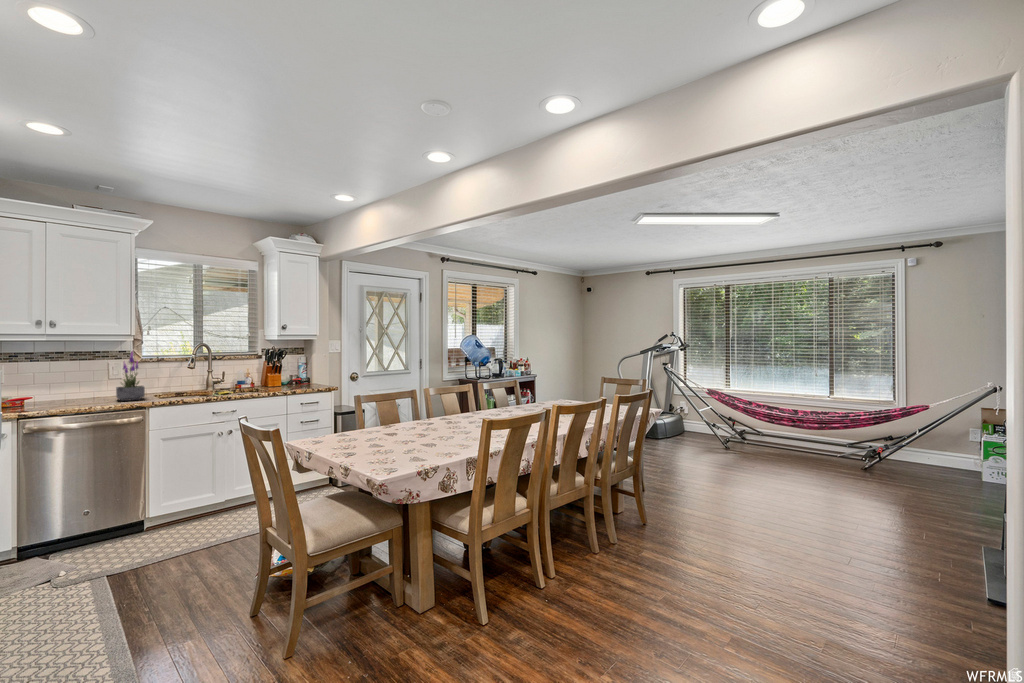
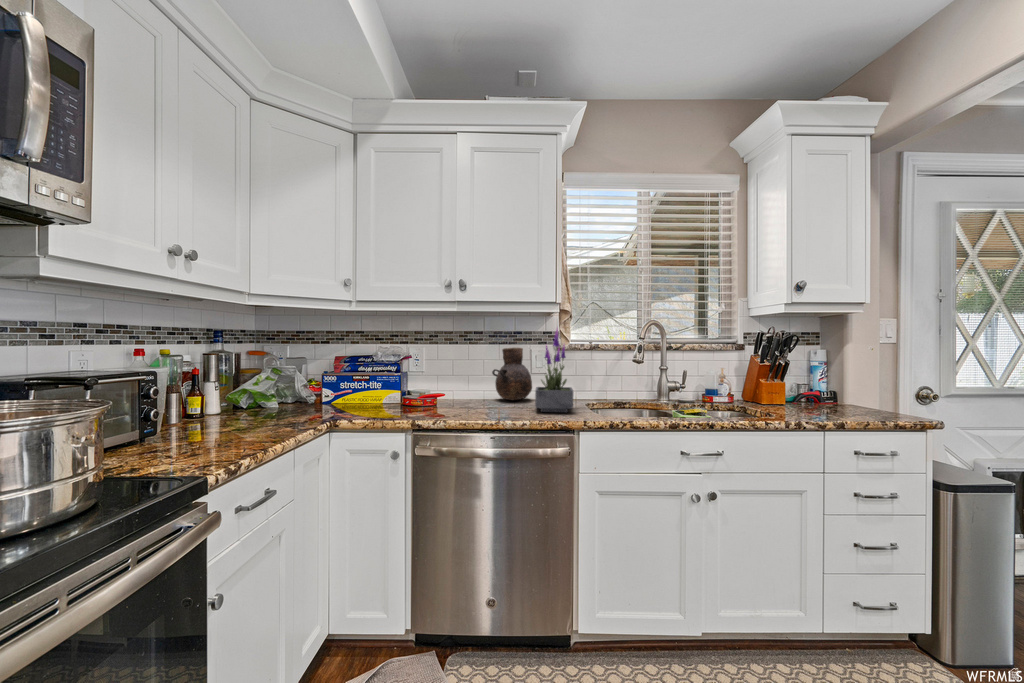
vase: none [76,363,111,398] -> present [492,348,532,400]

